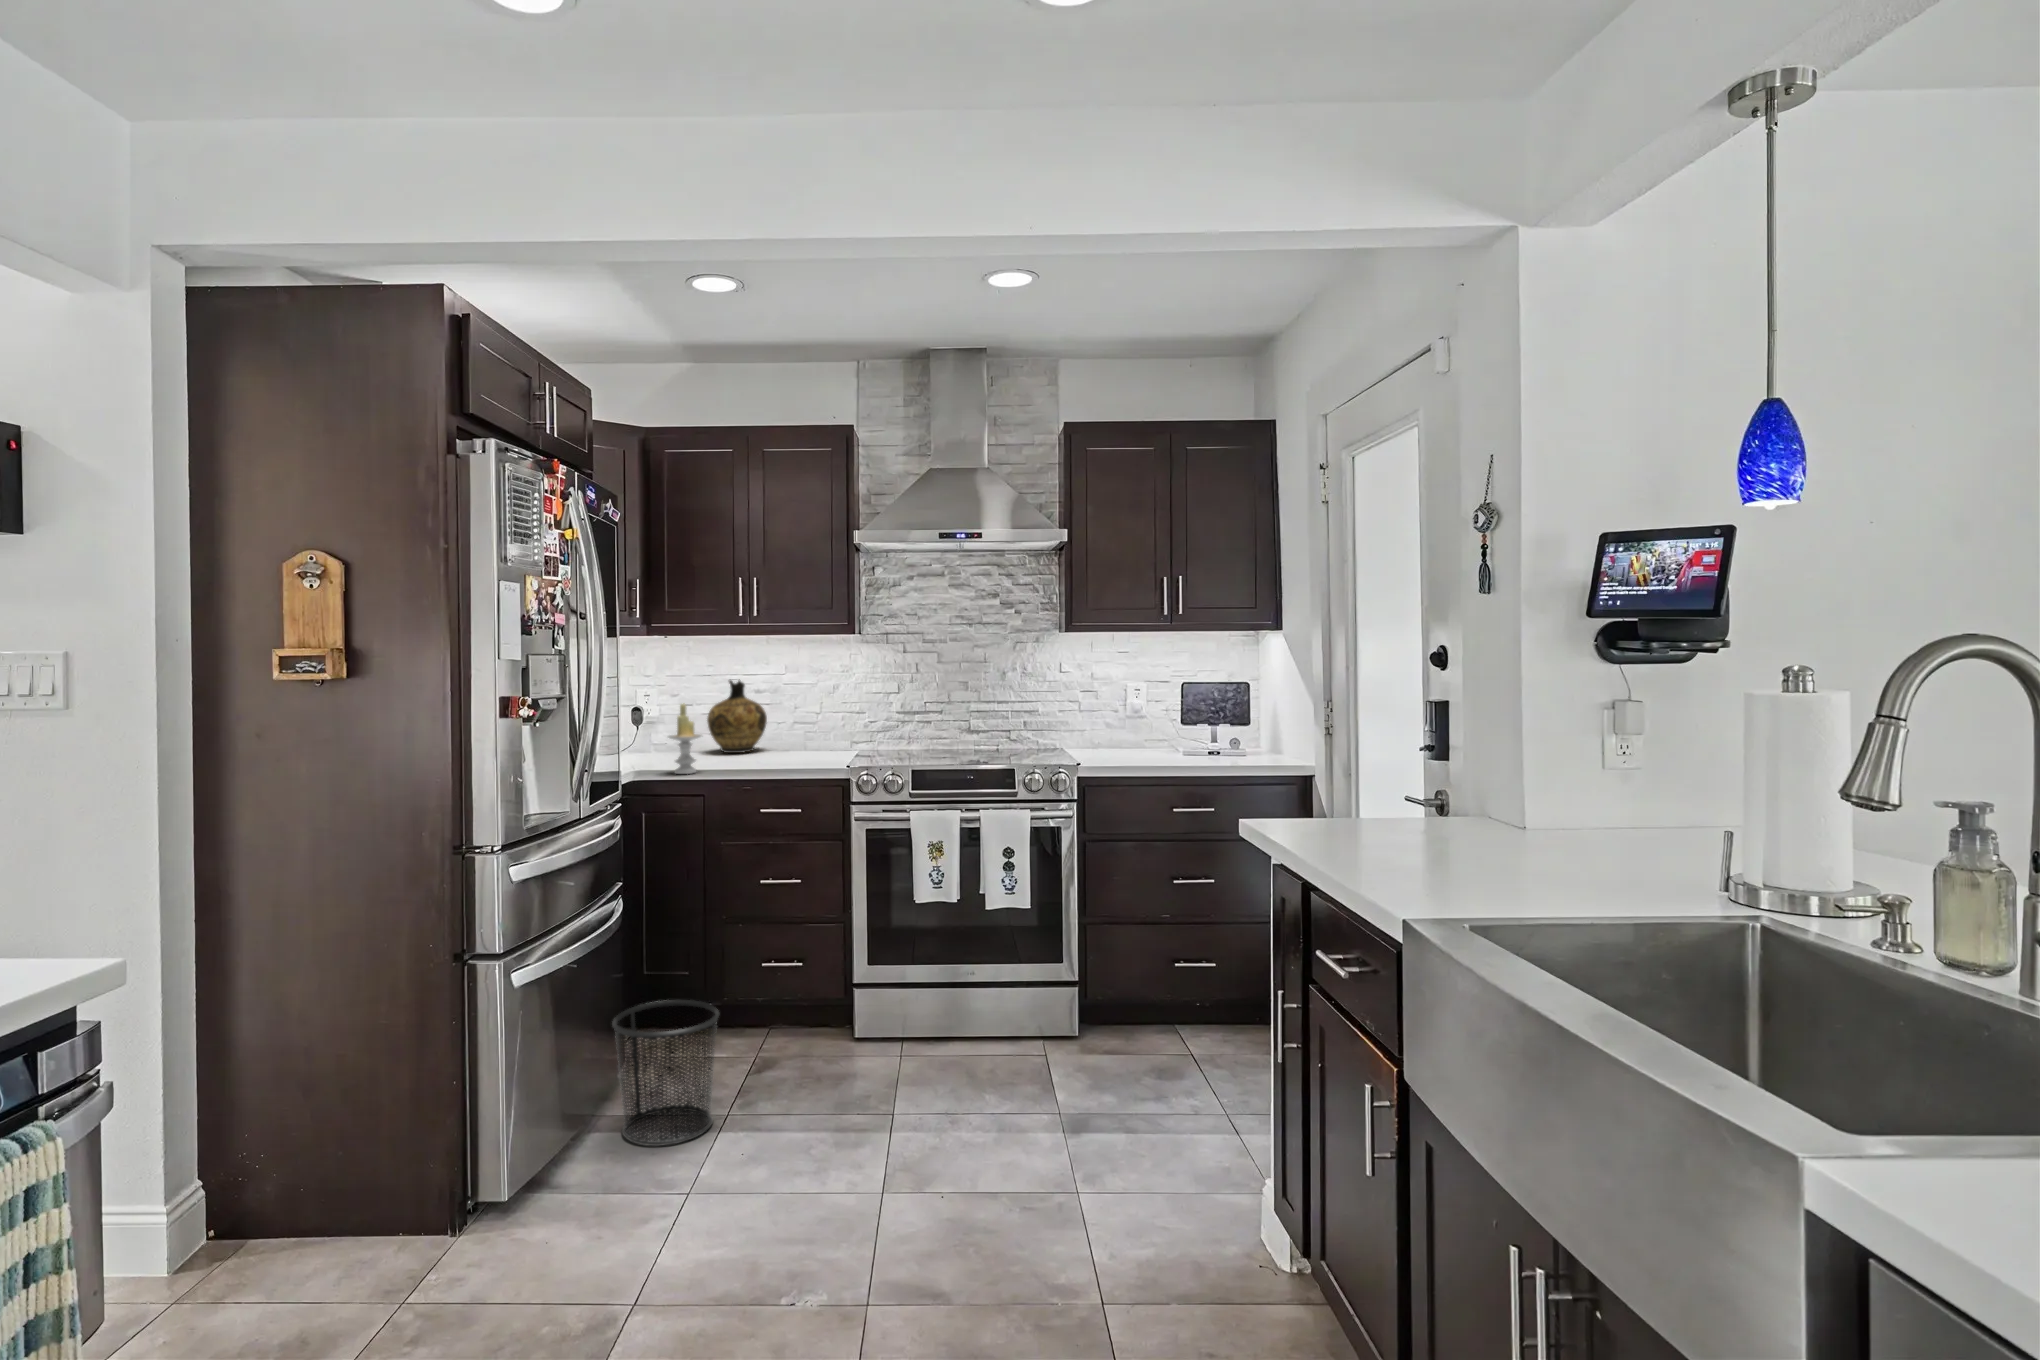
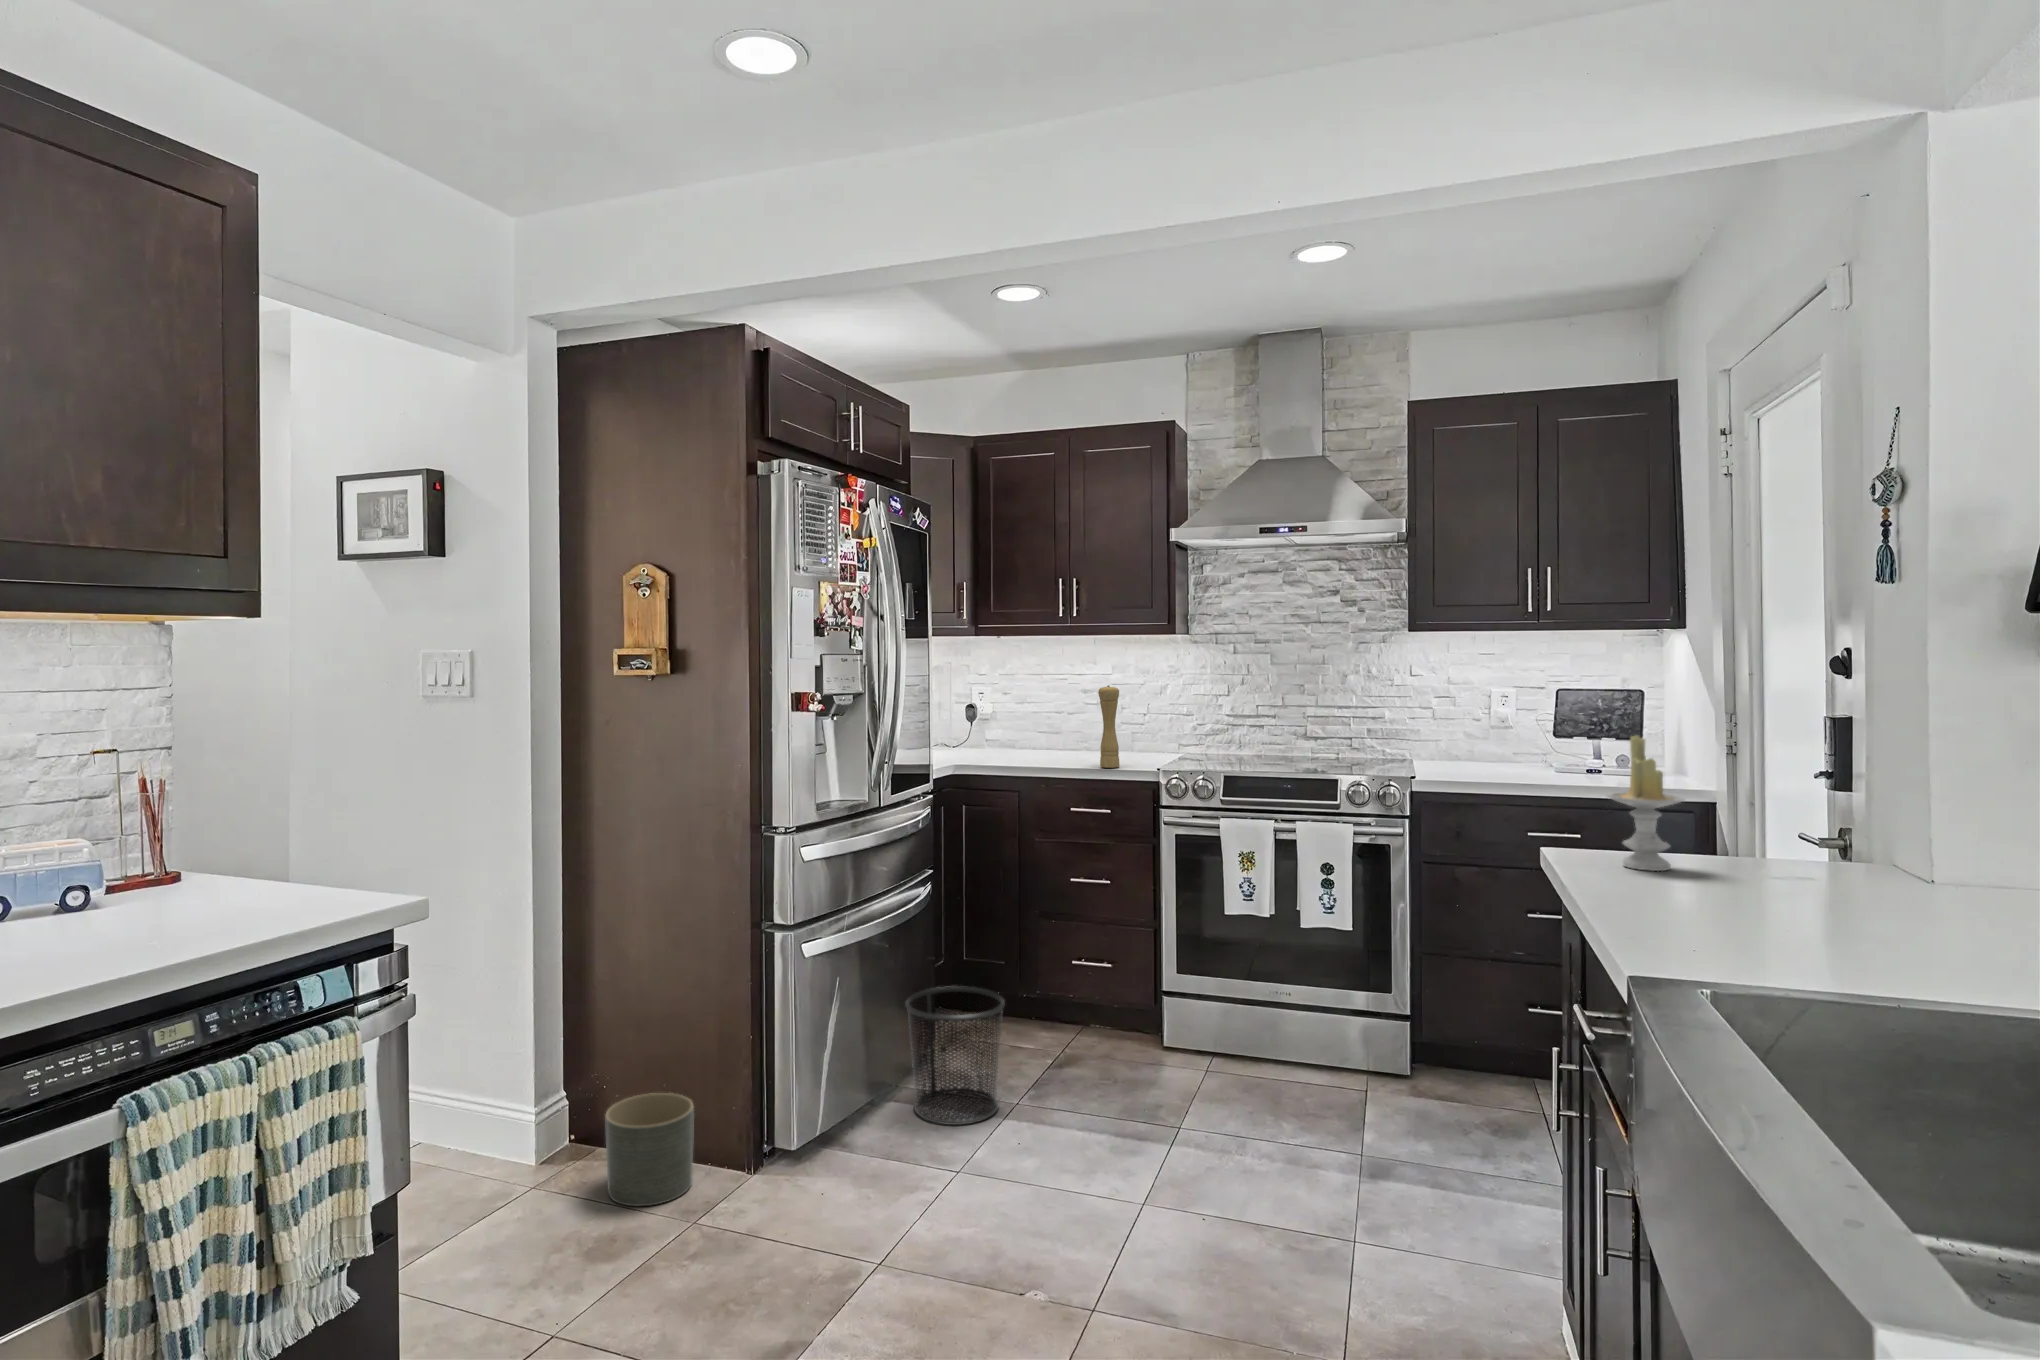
ceramic jug: present [707,680,767,753] -> none [1036,679,1094,752]
pepper mill: none [785,685,806,767] -> present [1098,686,1119,768]
candle: present [668,703,702,774] -> present [1607,736,1684,871]
planter: none [277,1162,390,1300] -> present [605,1093,694,1206]

